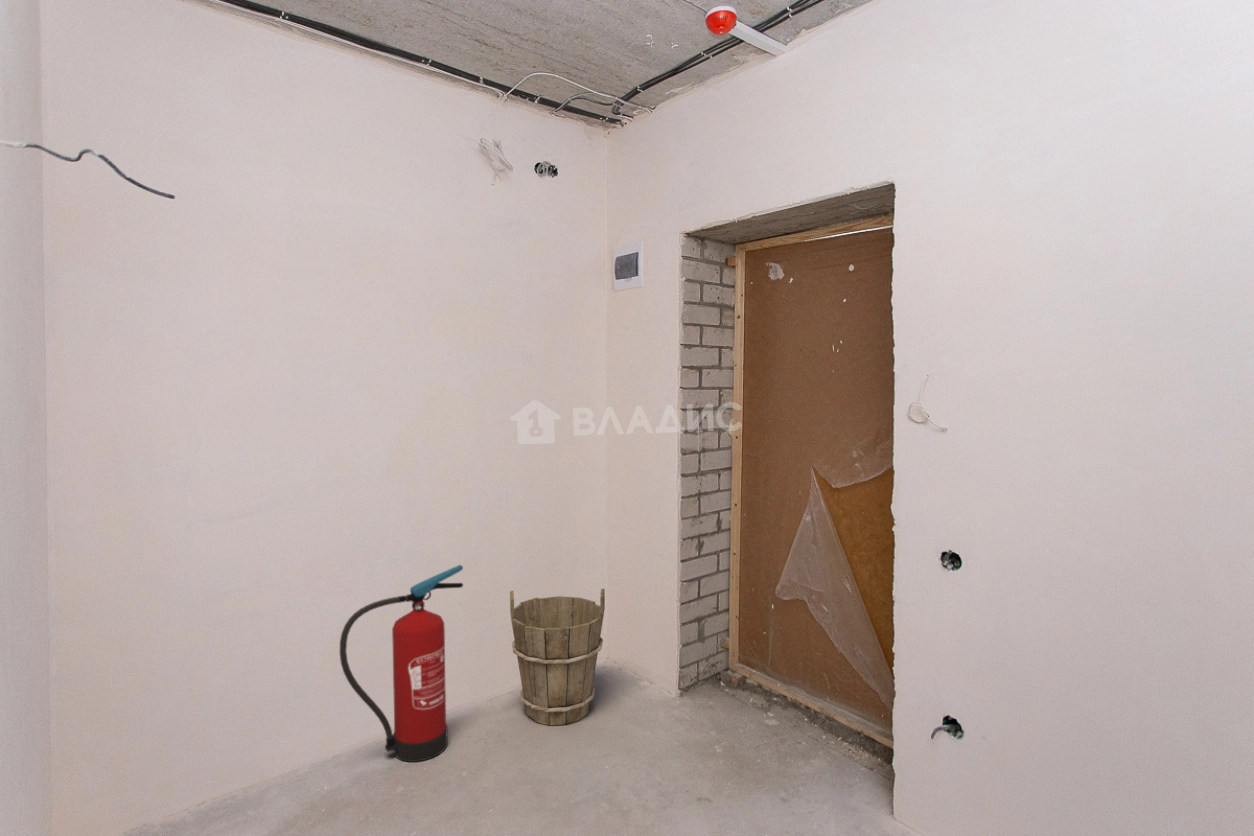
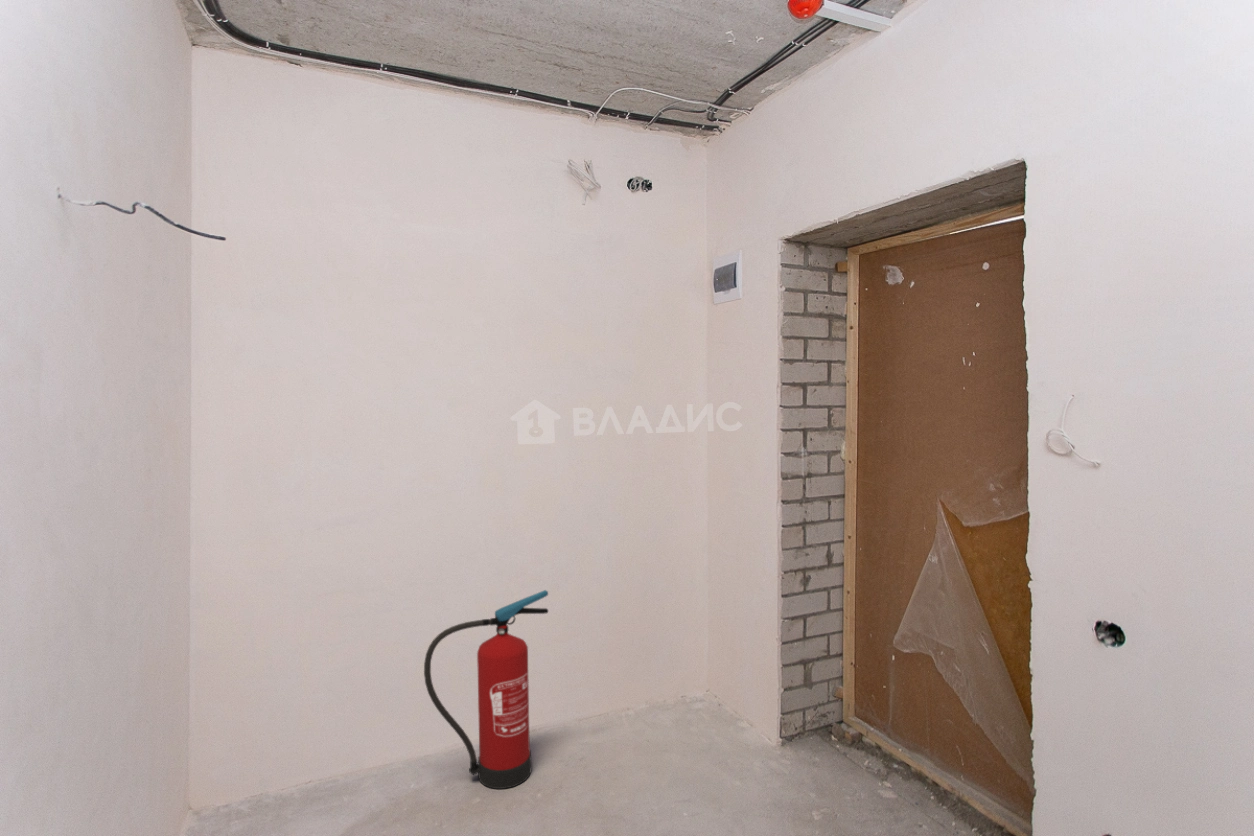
bucket: present [510,589,605,725] -> none [598,619,697,767]

